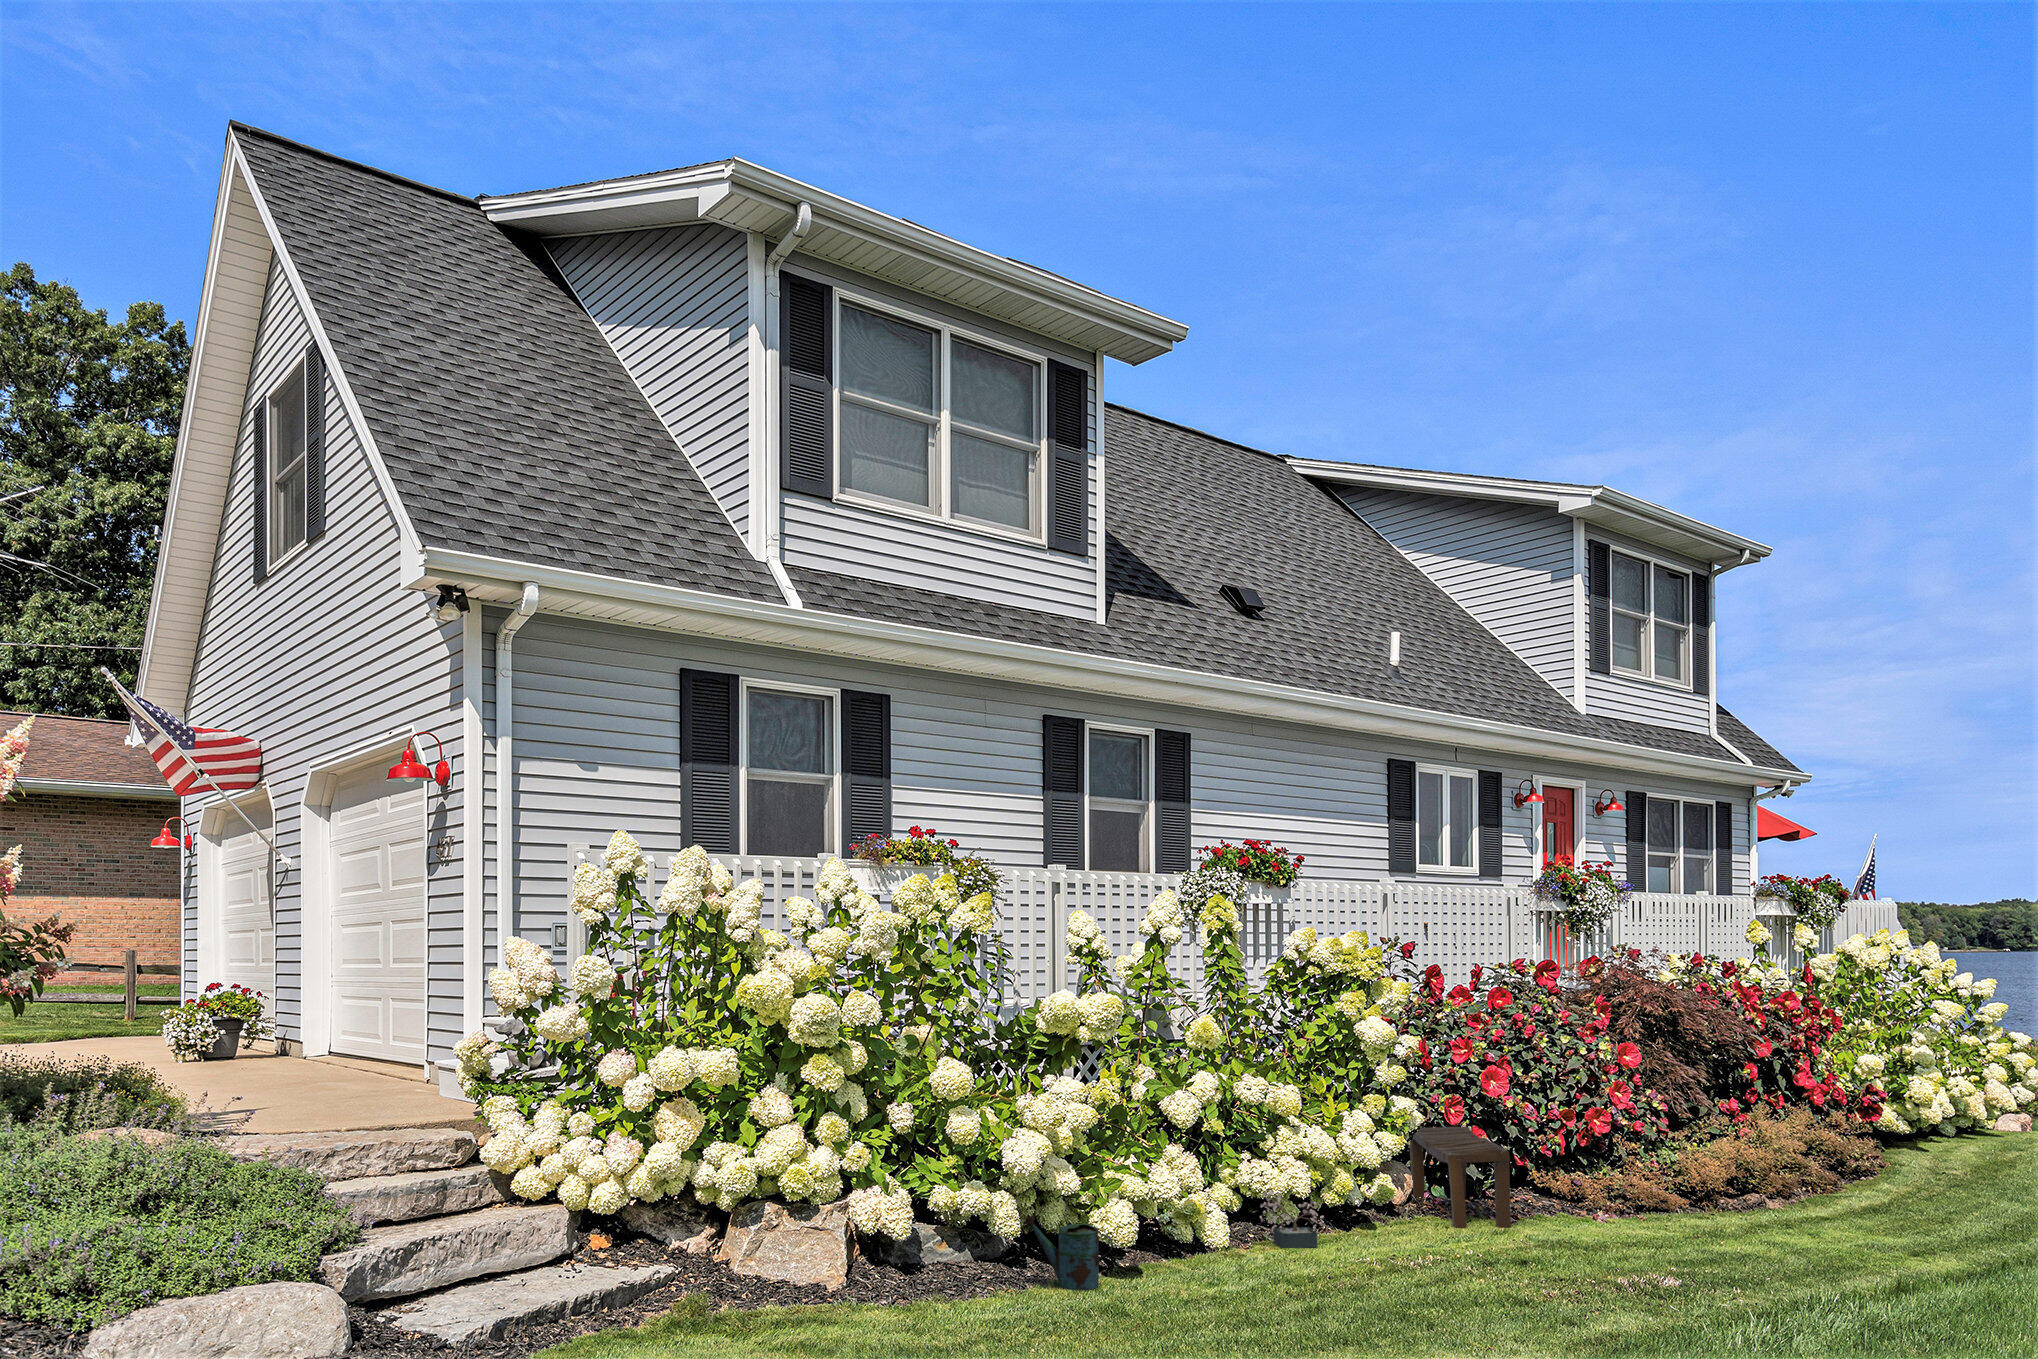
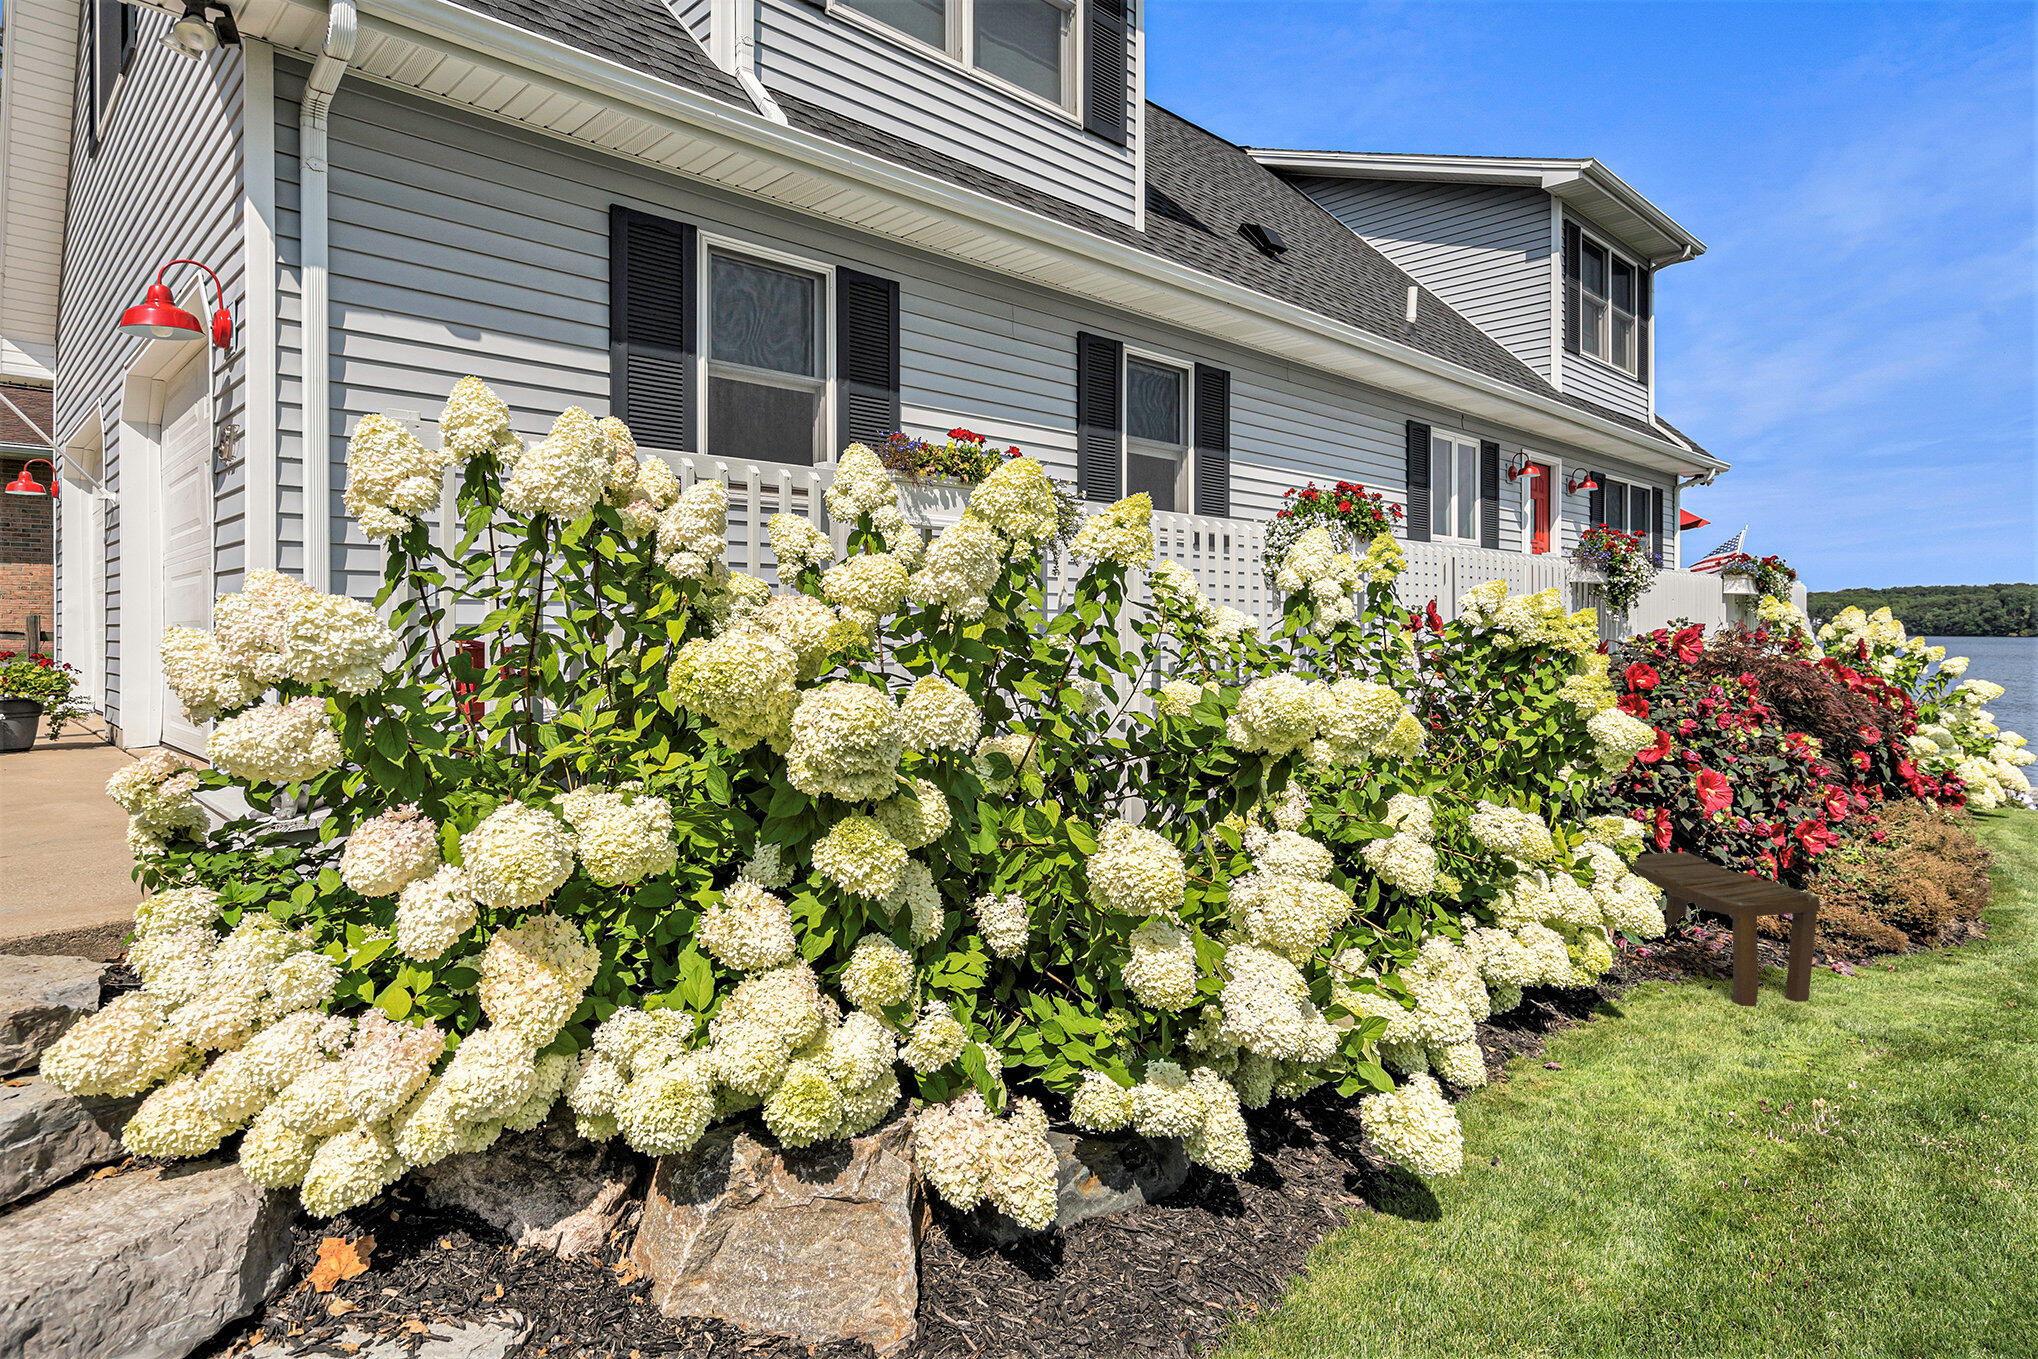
decorative plant: present [1260,1191,1324,1248] -> none [1532,983,1631,1077]
watering can: present [1023,1215,1113,1291] -> none [1252,1101,1441,1257]

